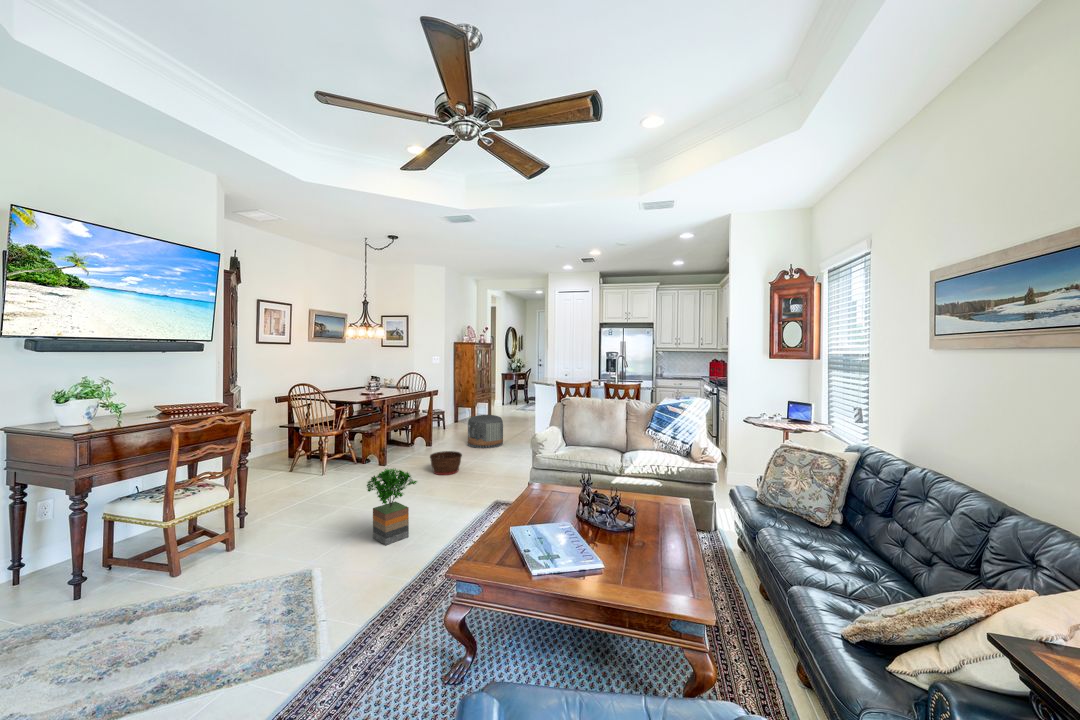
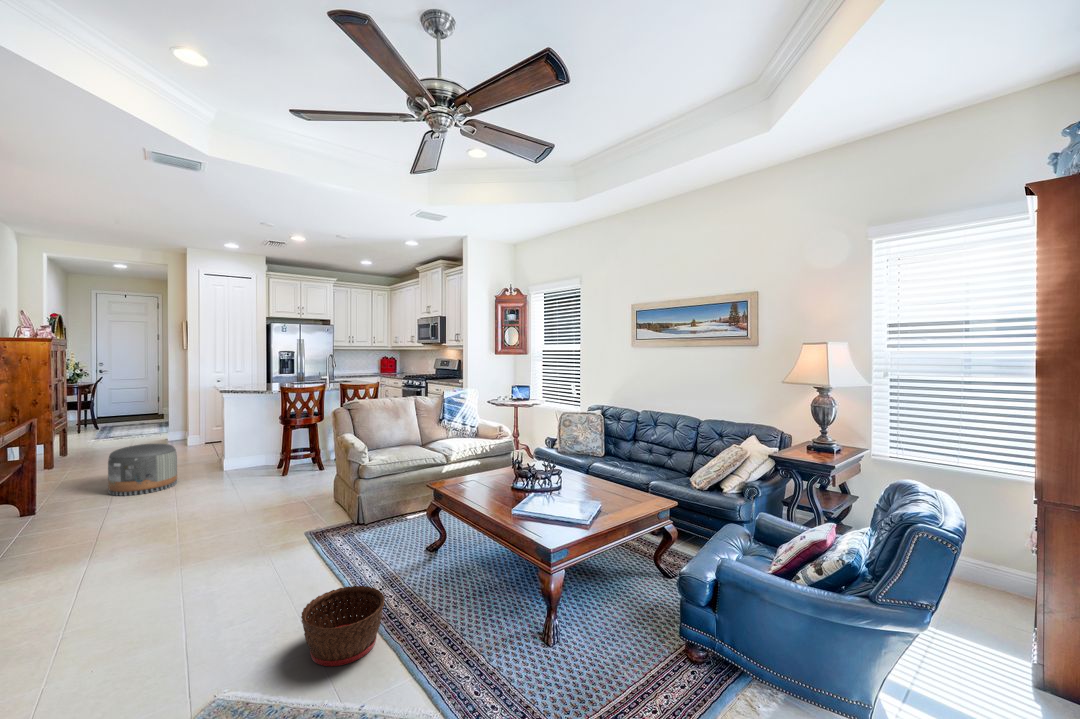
basket: present [430,451,462,475] -> present [301,586,384,666]
potted tree: present [367,468,417,545] -> none [199,509,272,619]

